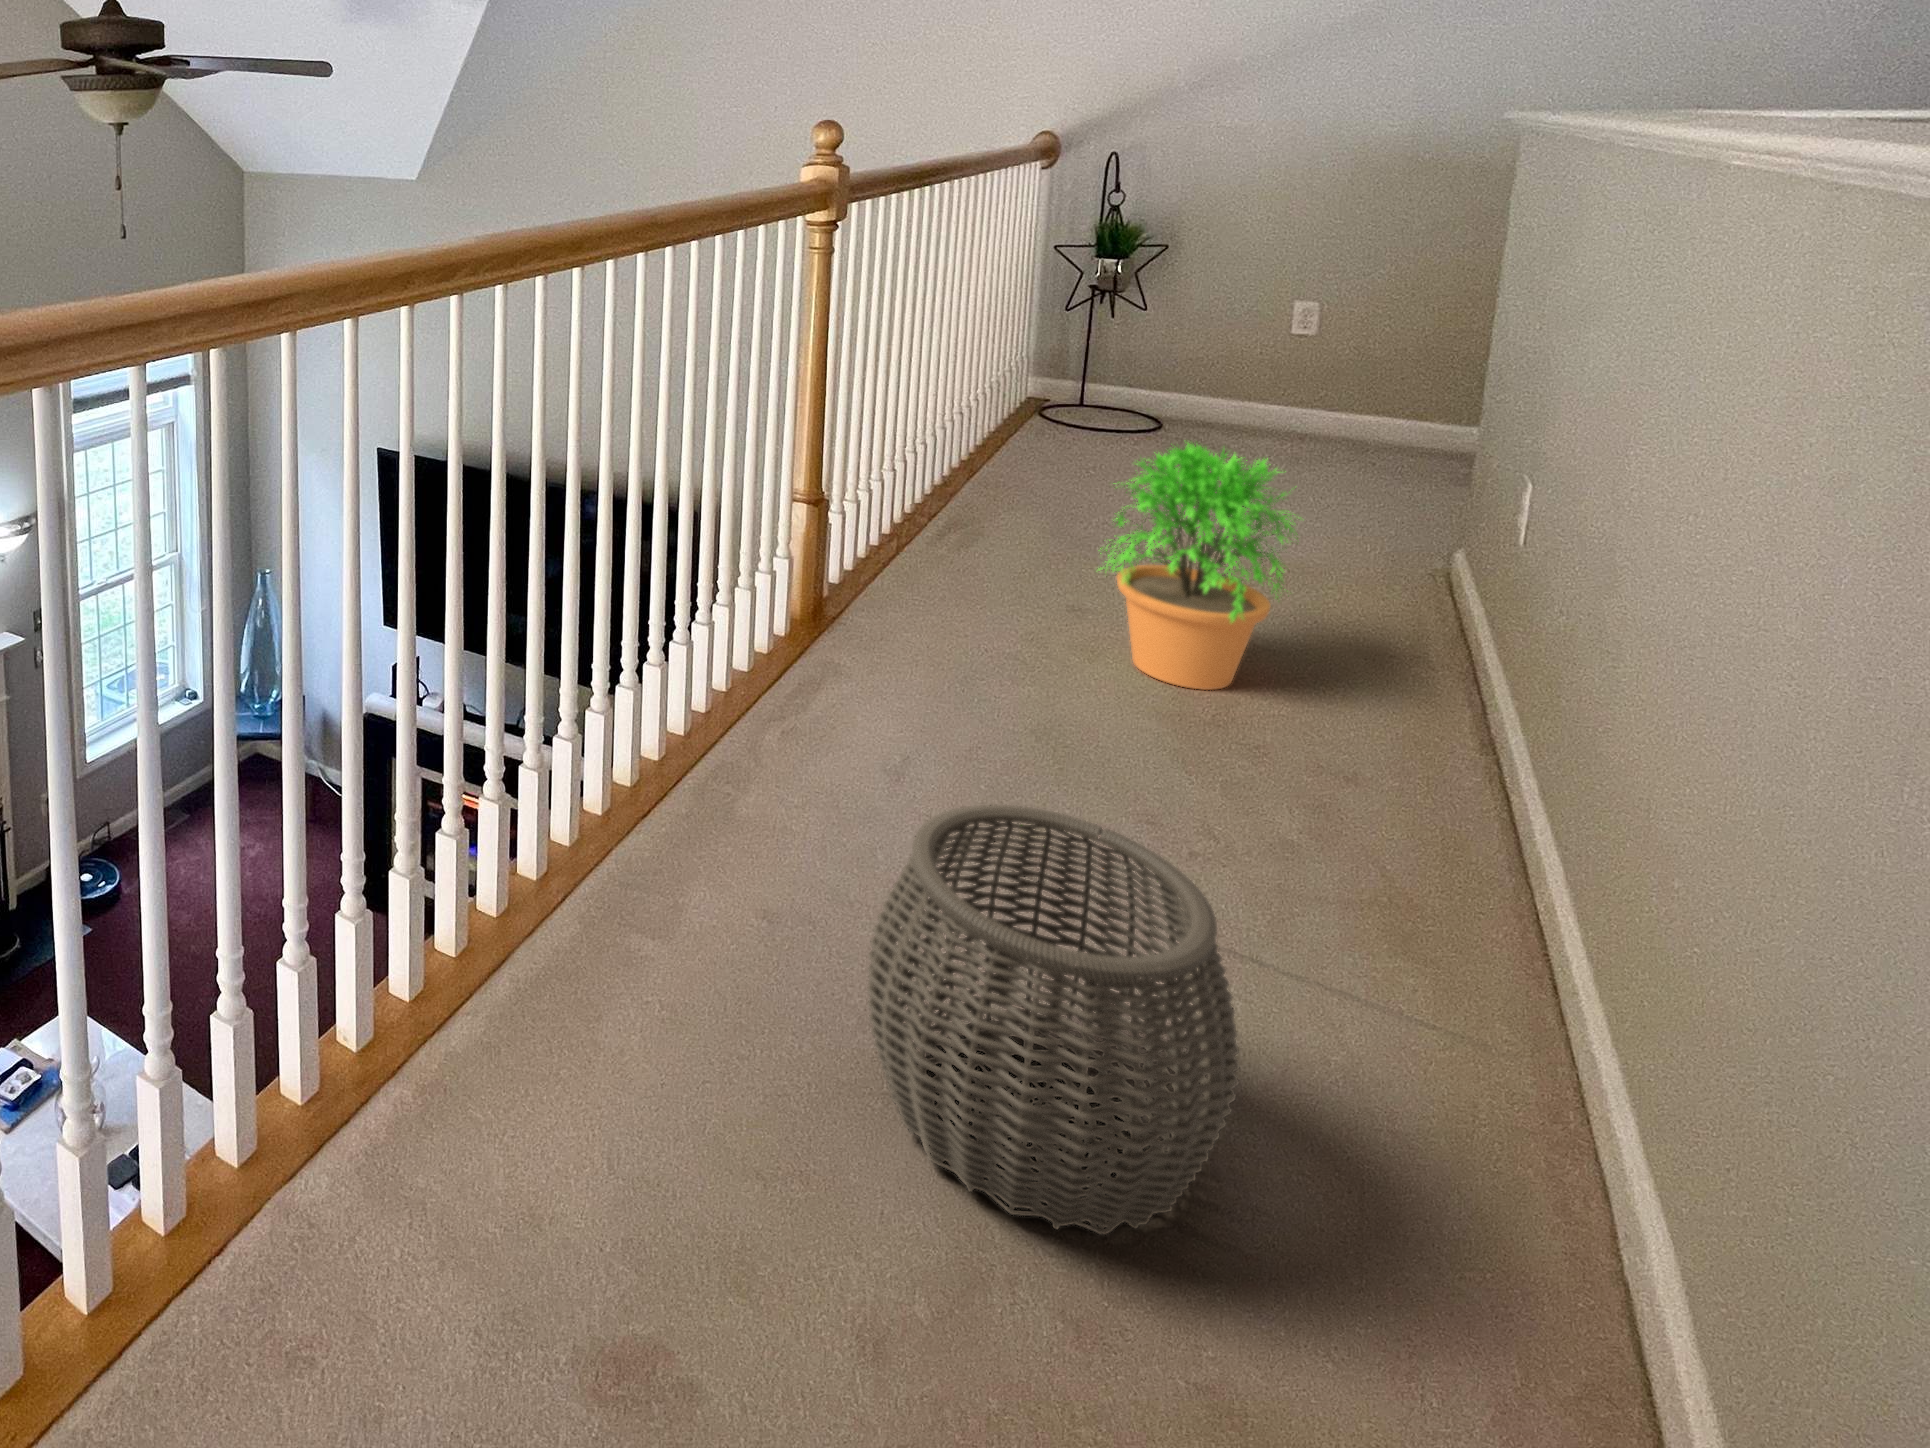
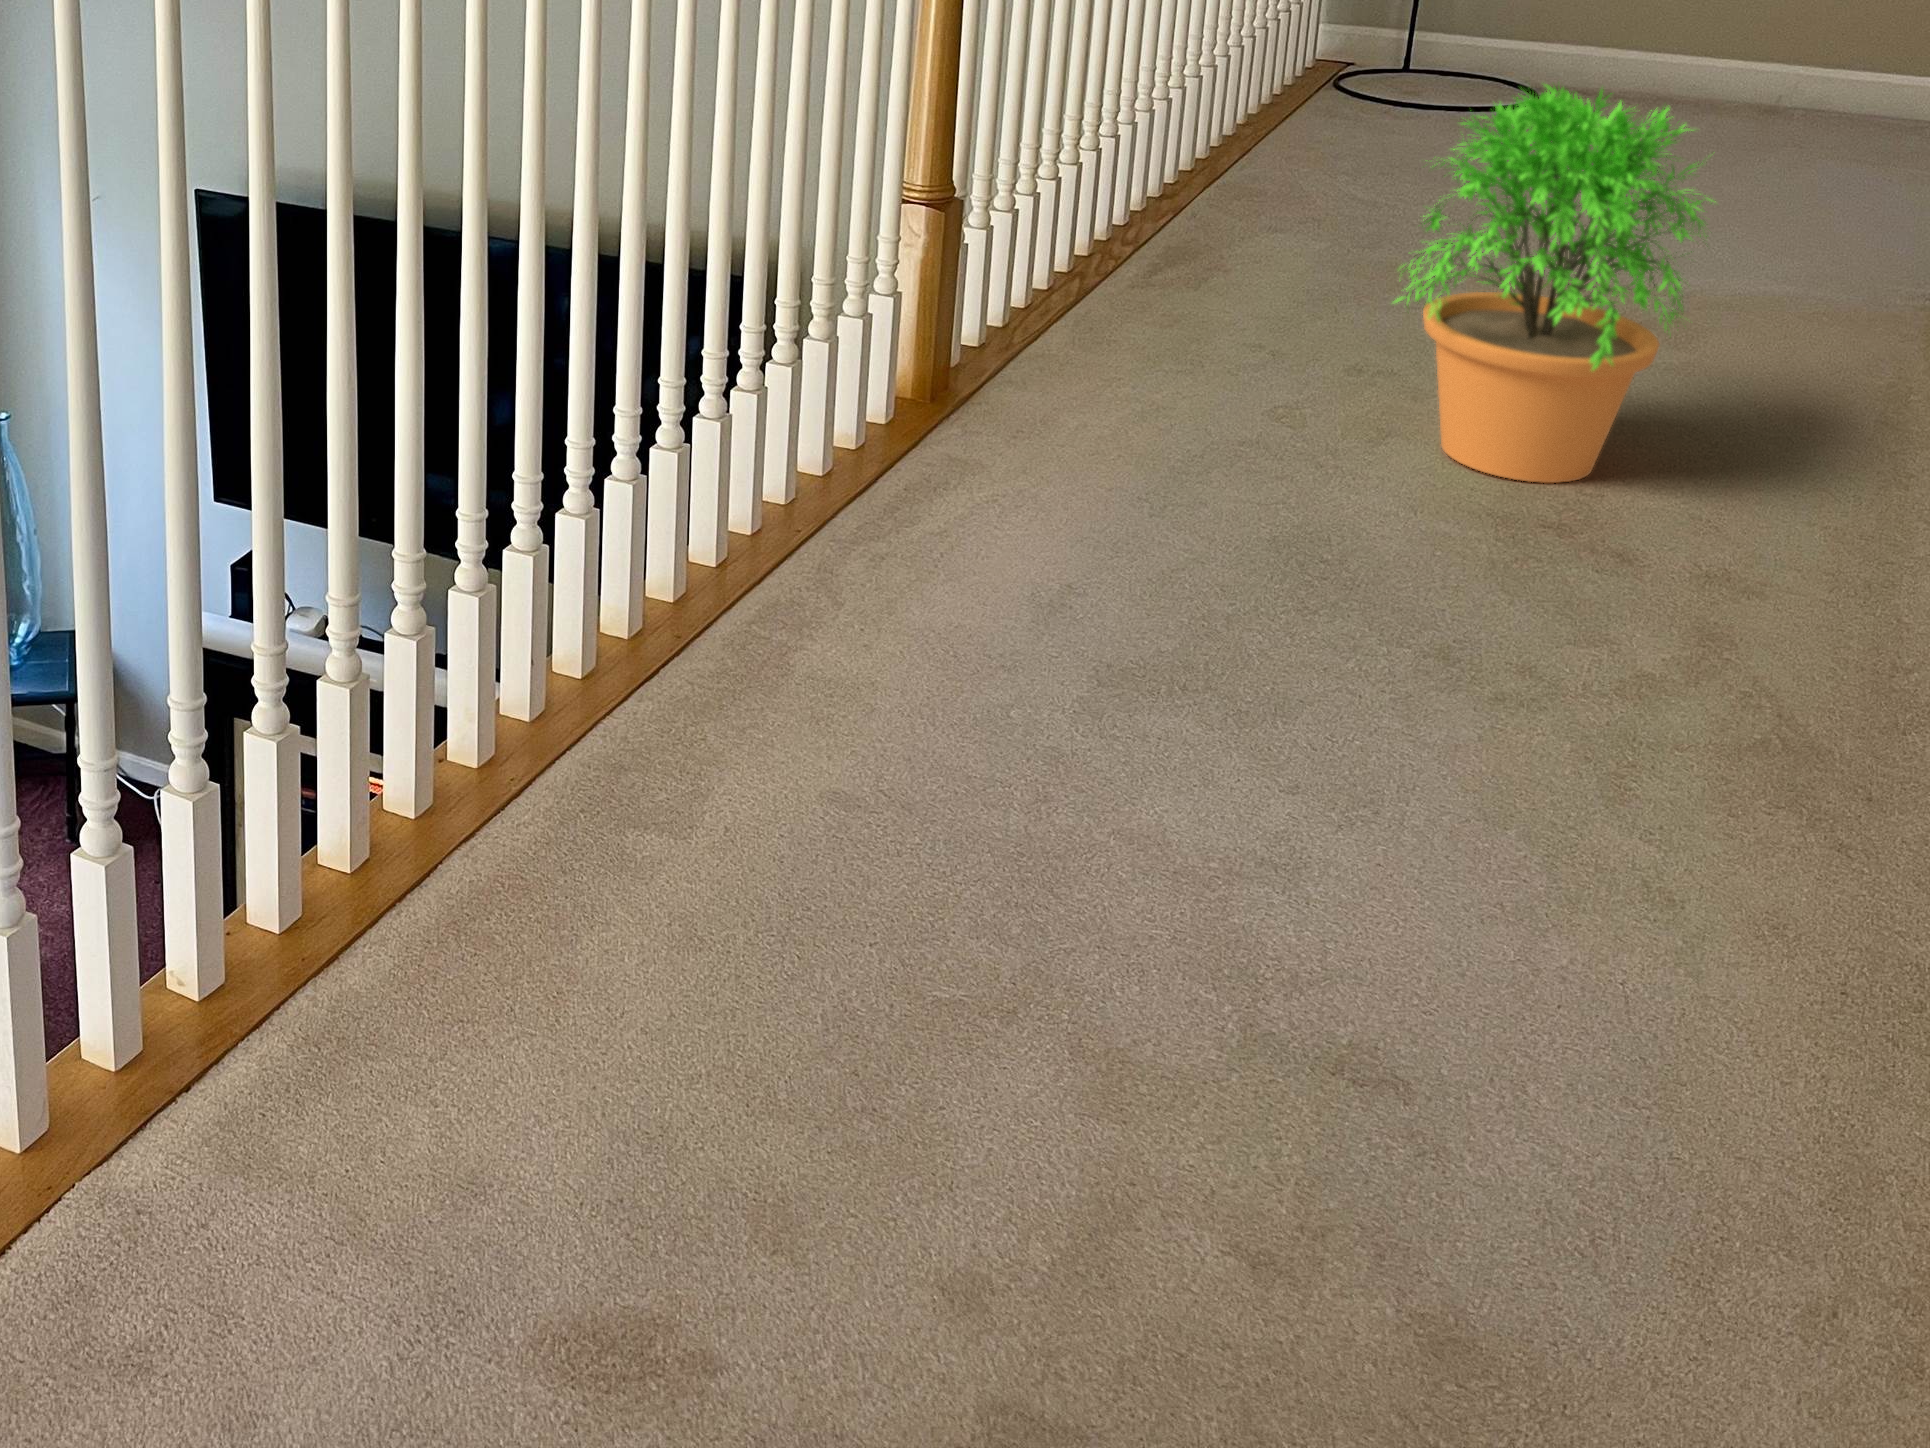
woven basket: present [867,804,1239,1234] -> none [977,602,1513,1182]

